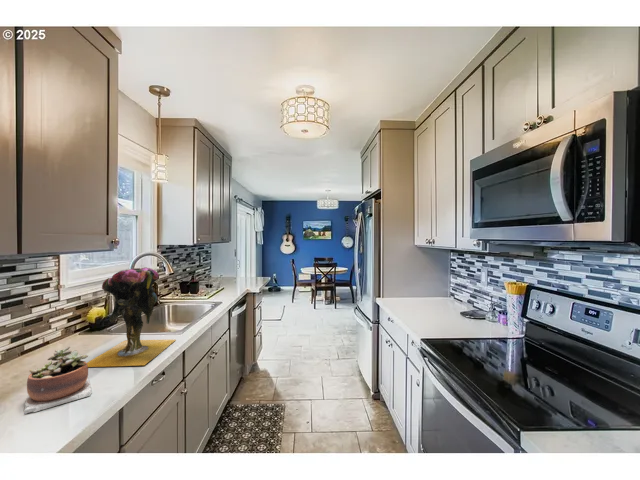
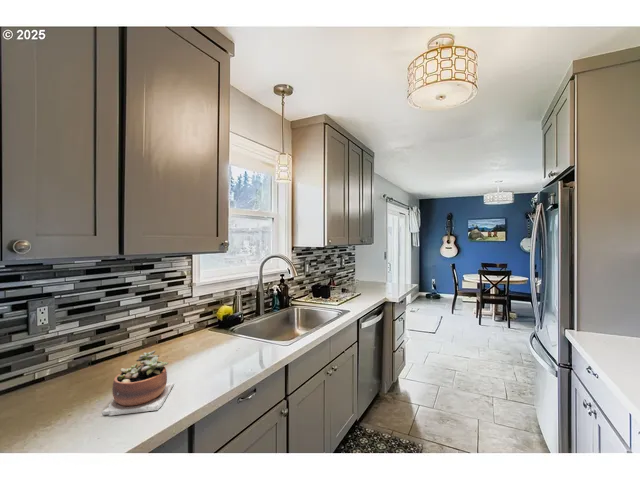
vase: present [87,268,175,367] -> none [179,272,274,383]

